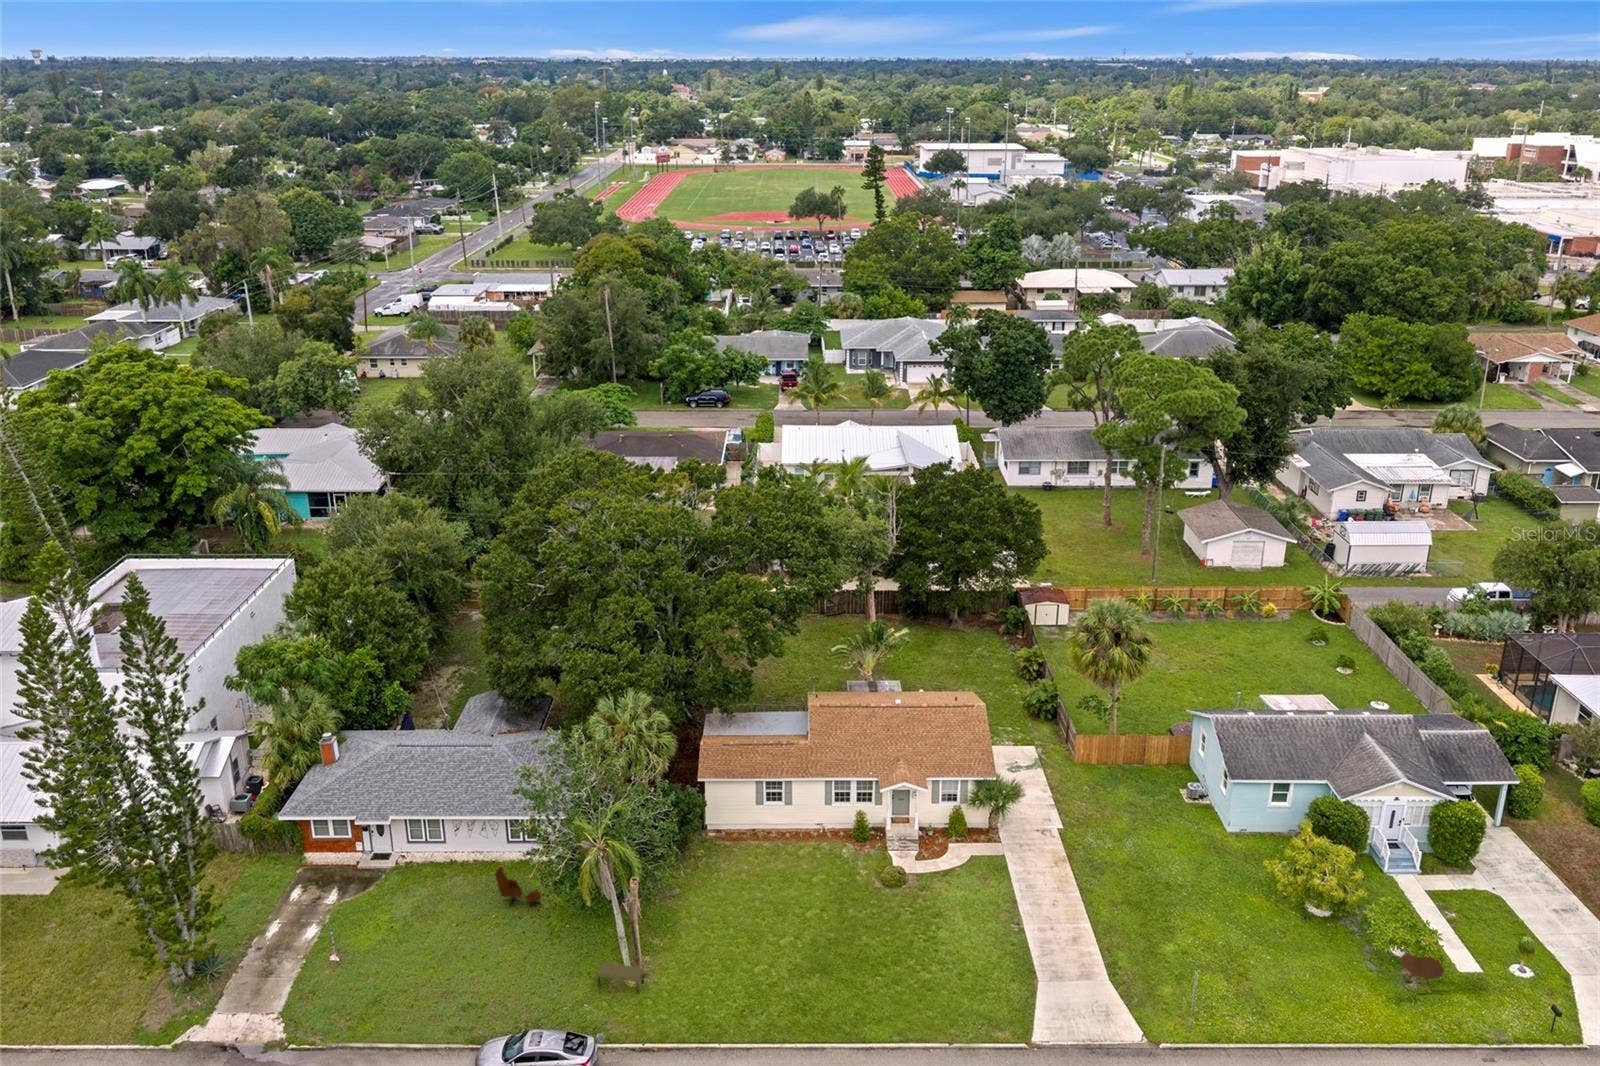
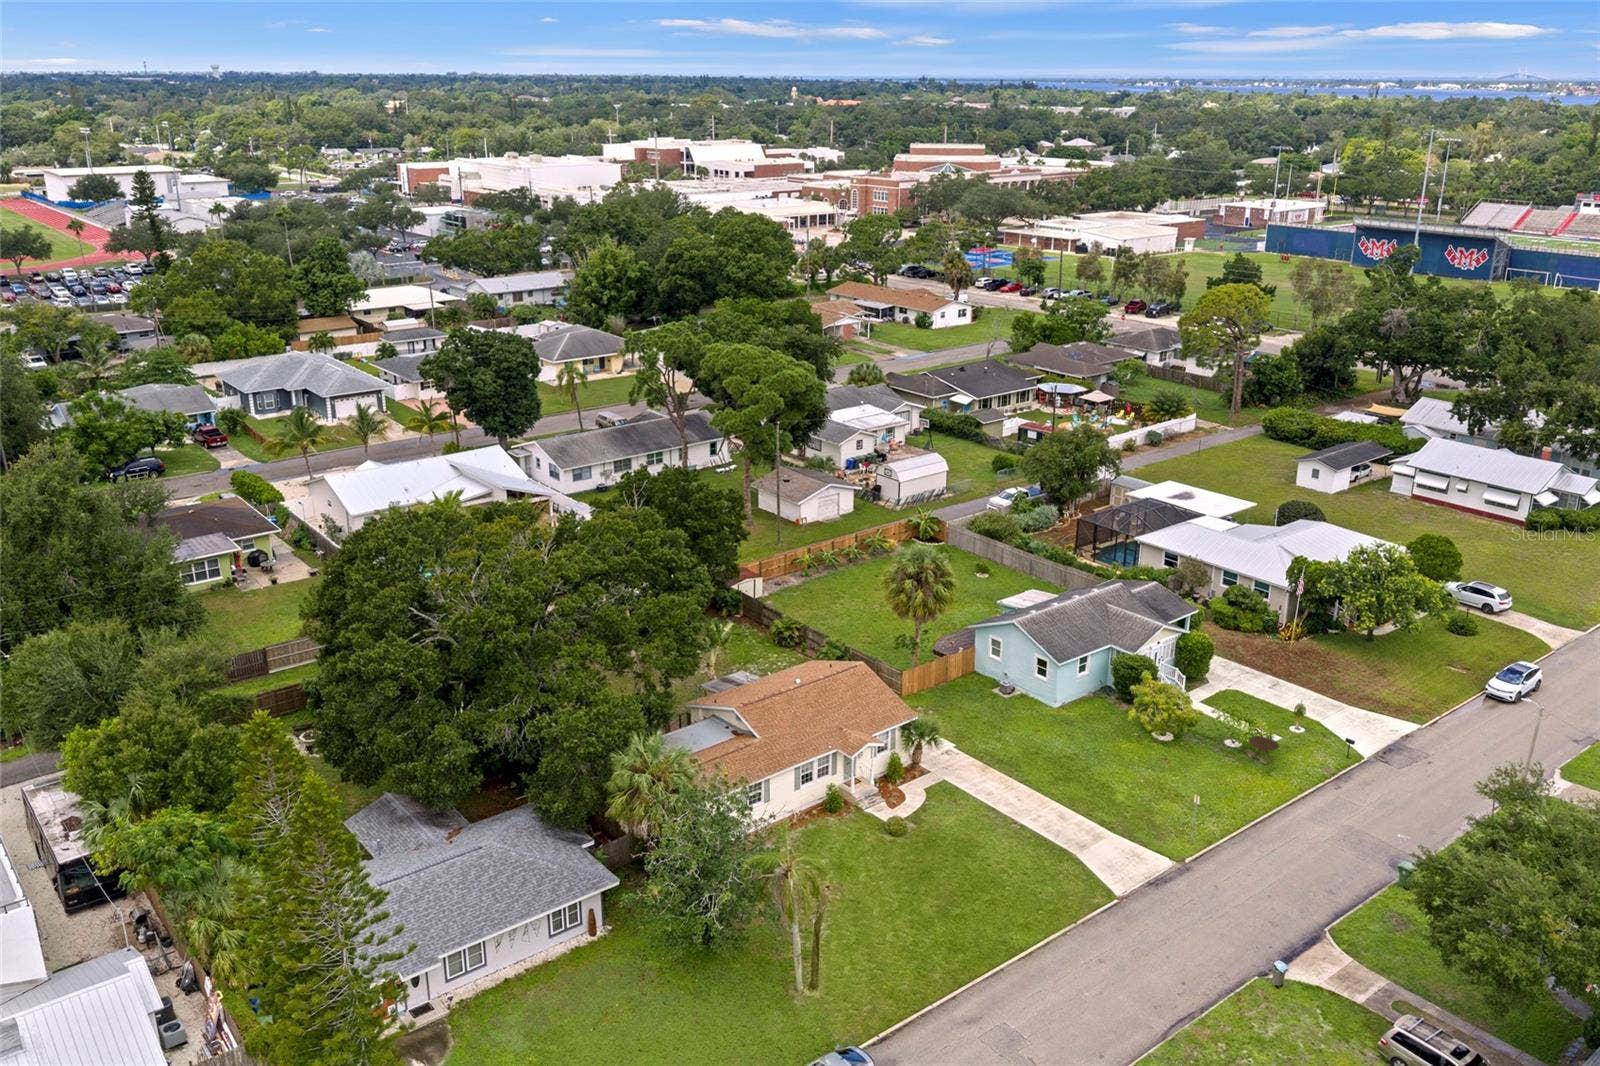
lounge chair: present [495,867,541,904] -> none [583,958,633,998]
bench: present [597,962,644,992] -> none [771,980,819,1019]

